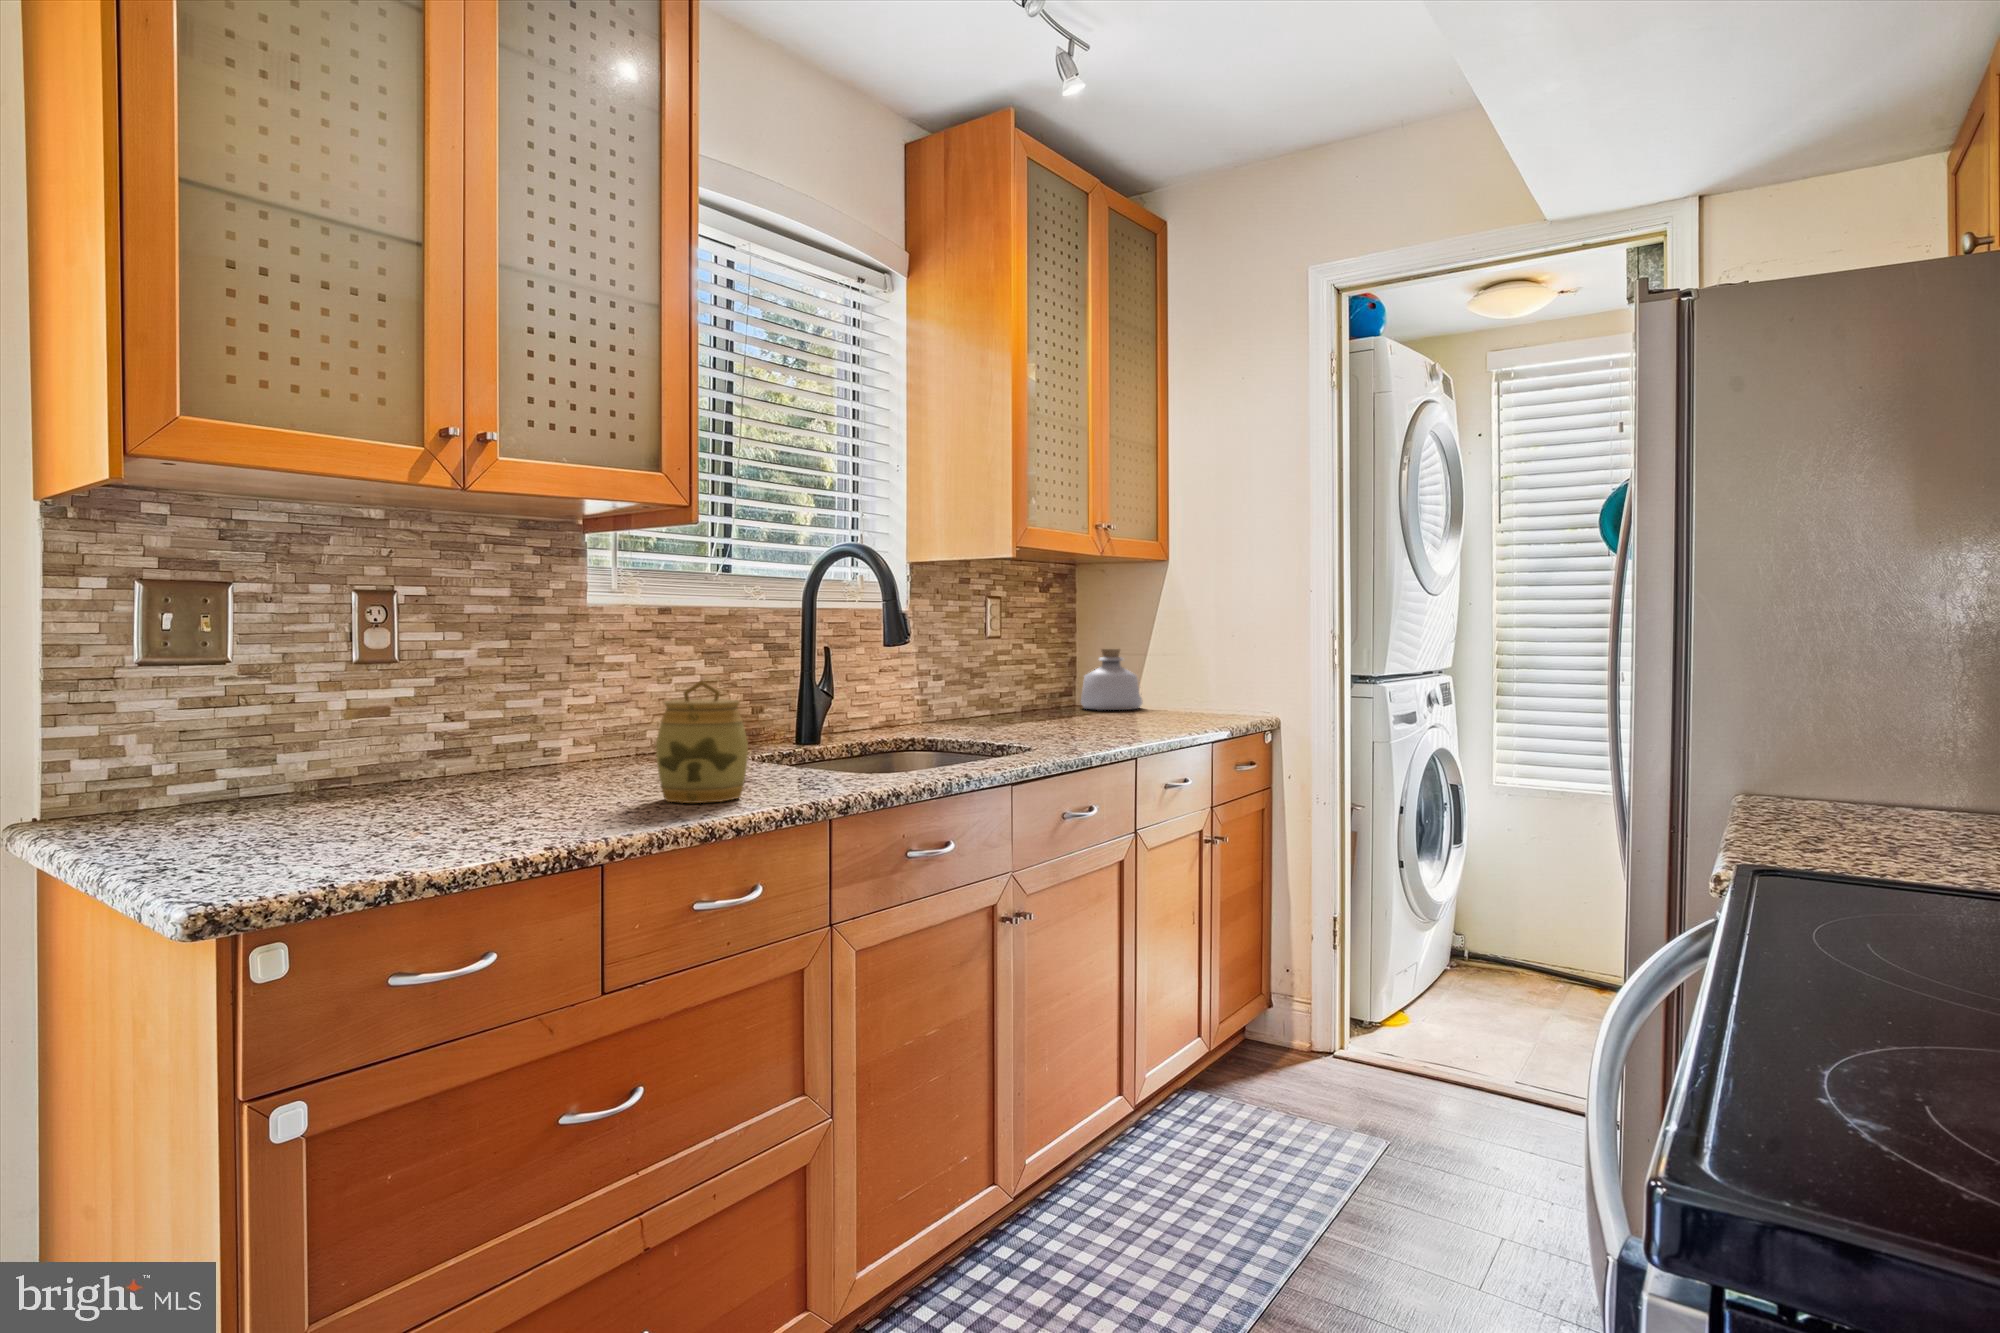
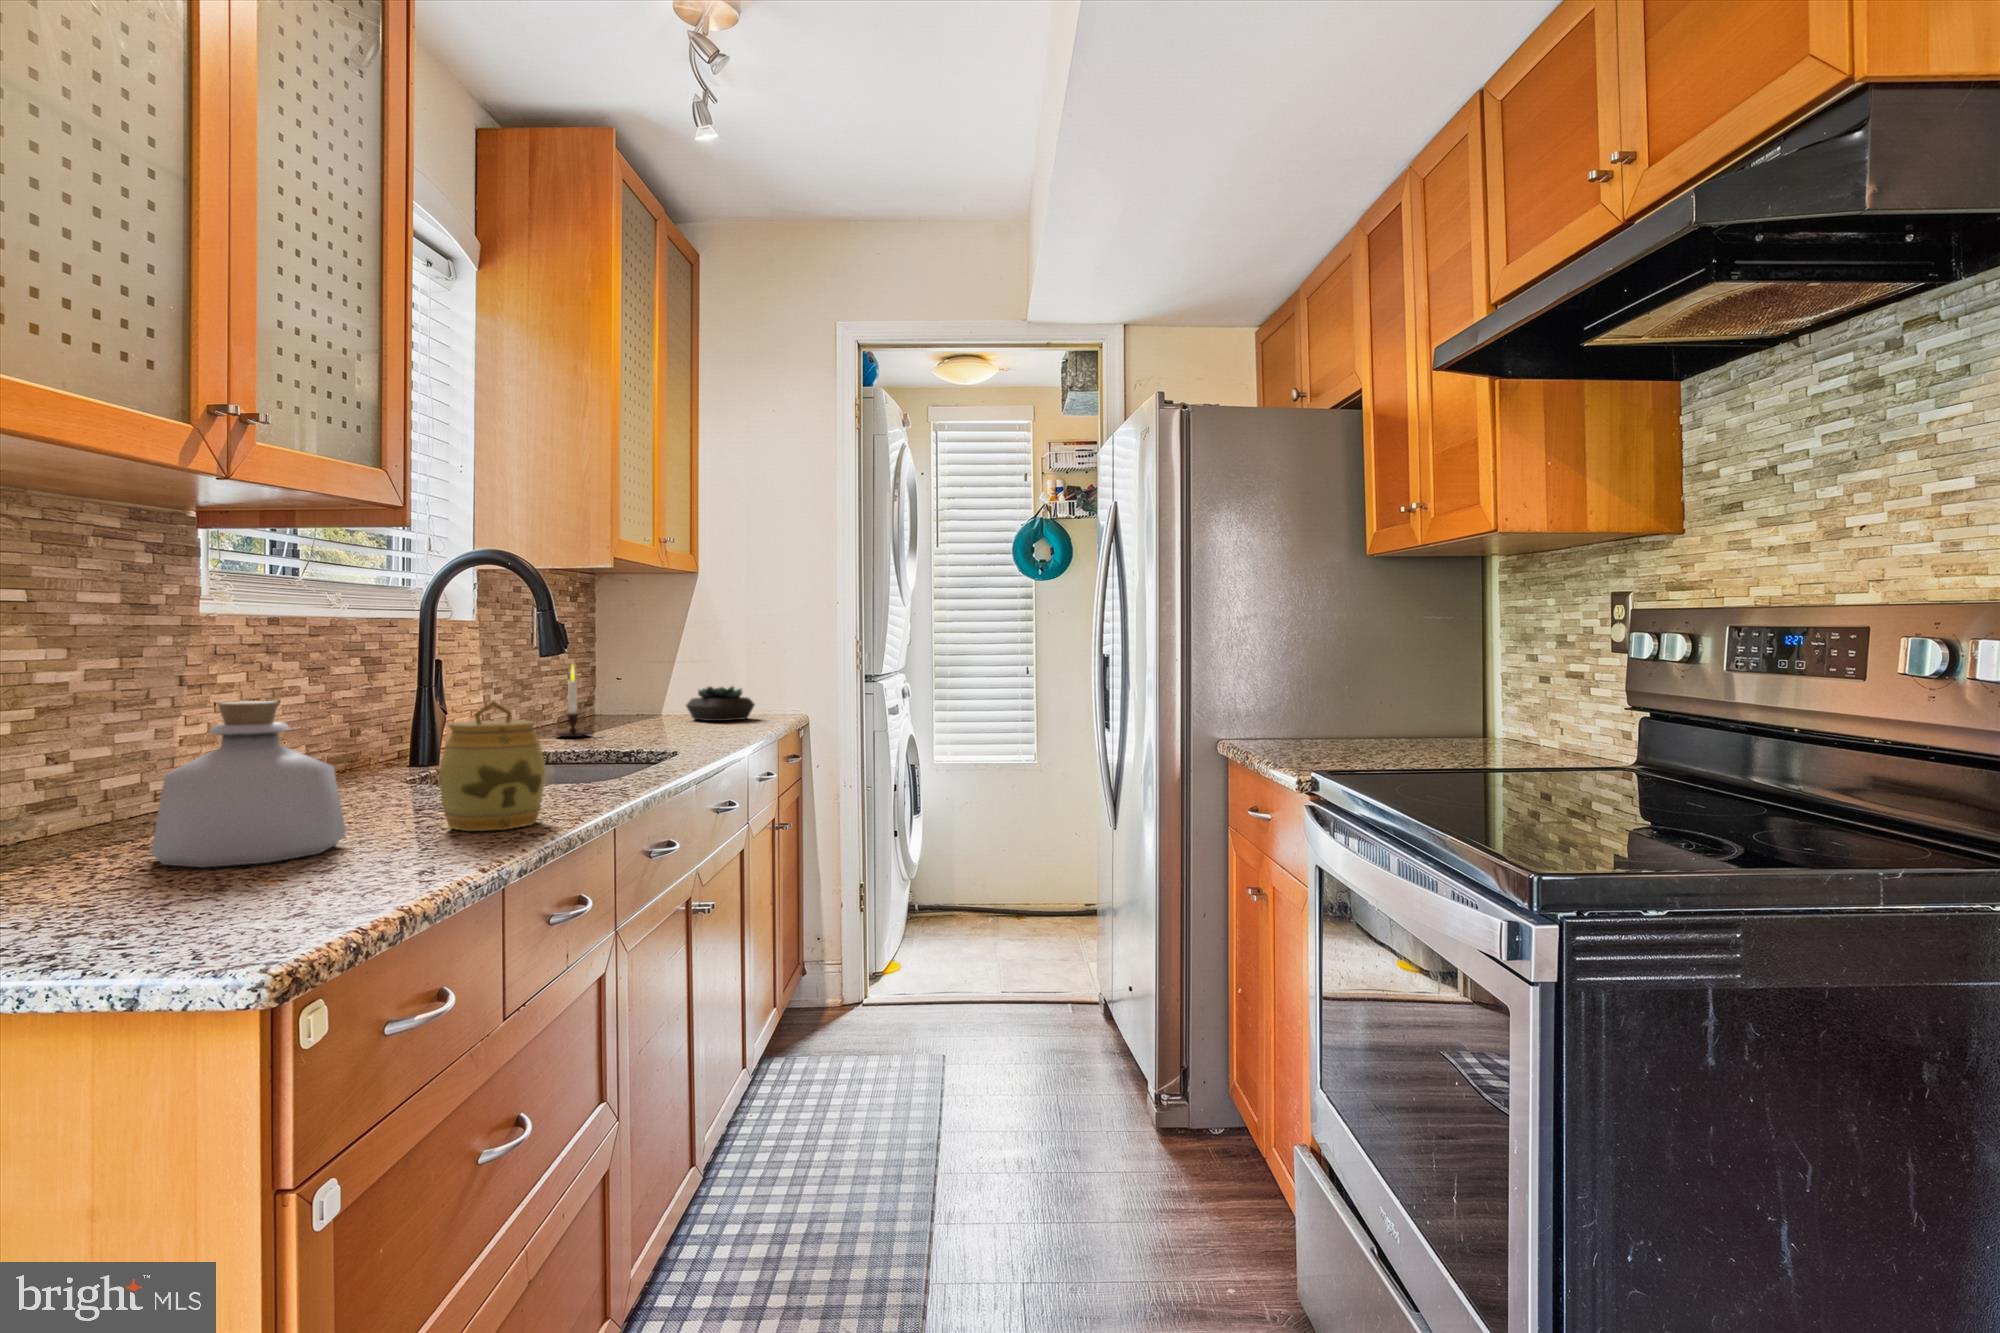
bottle: present [1081,649,1142,710] -> present [151,701,346,867]
candle: none [988,651,1029,725] -> present [556,665,600,737]
succulent plant: none [1145,677,1217,716] -> present [686,686,755,721]

